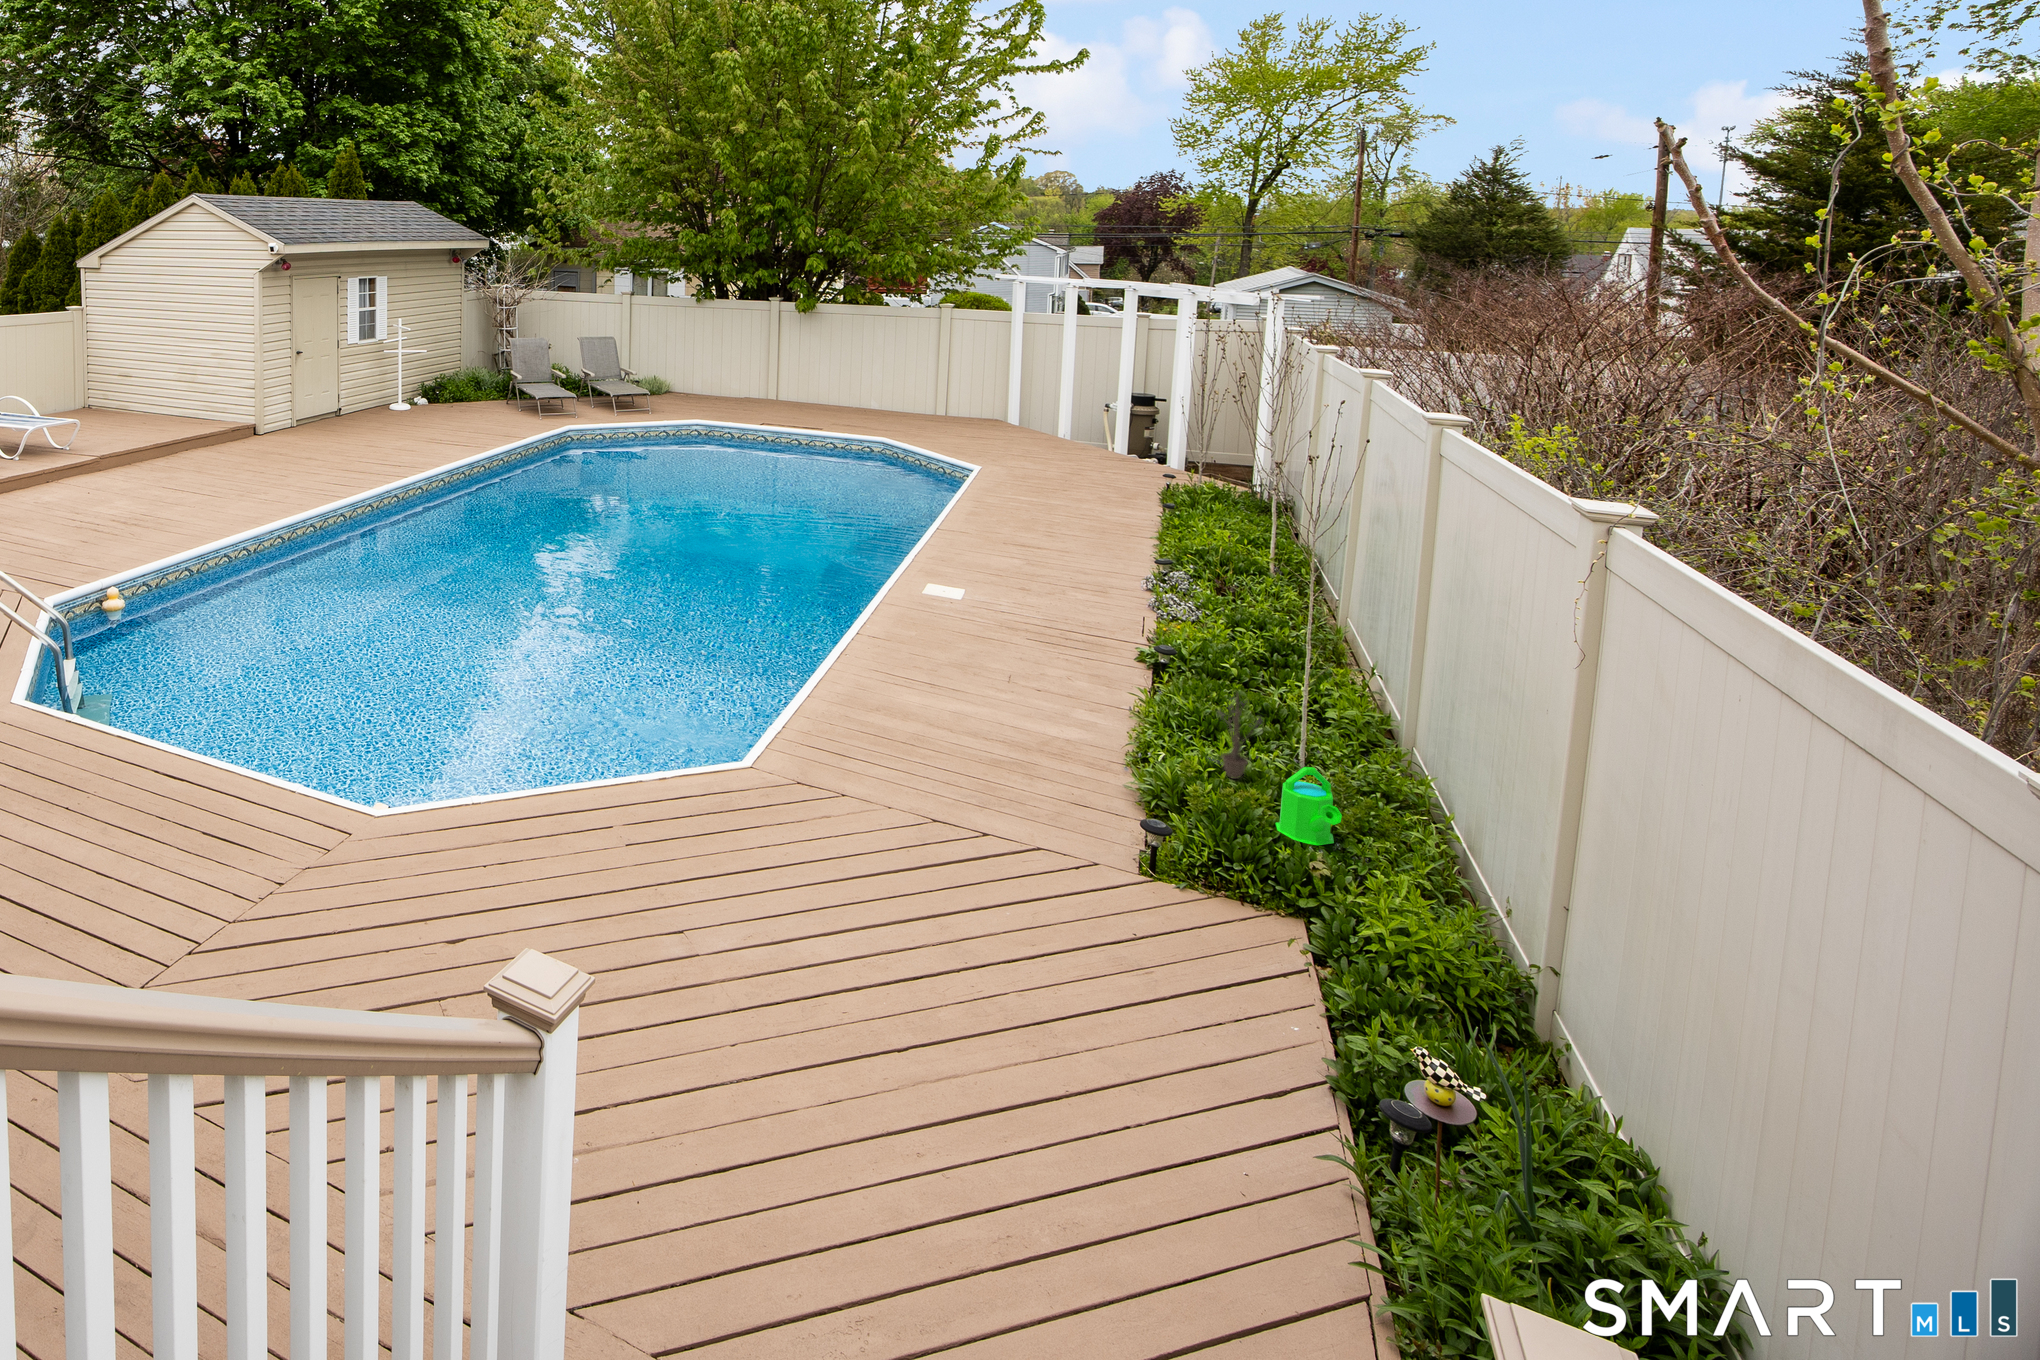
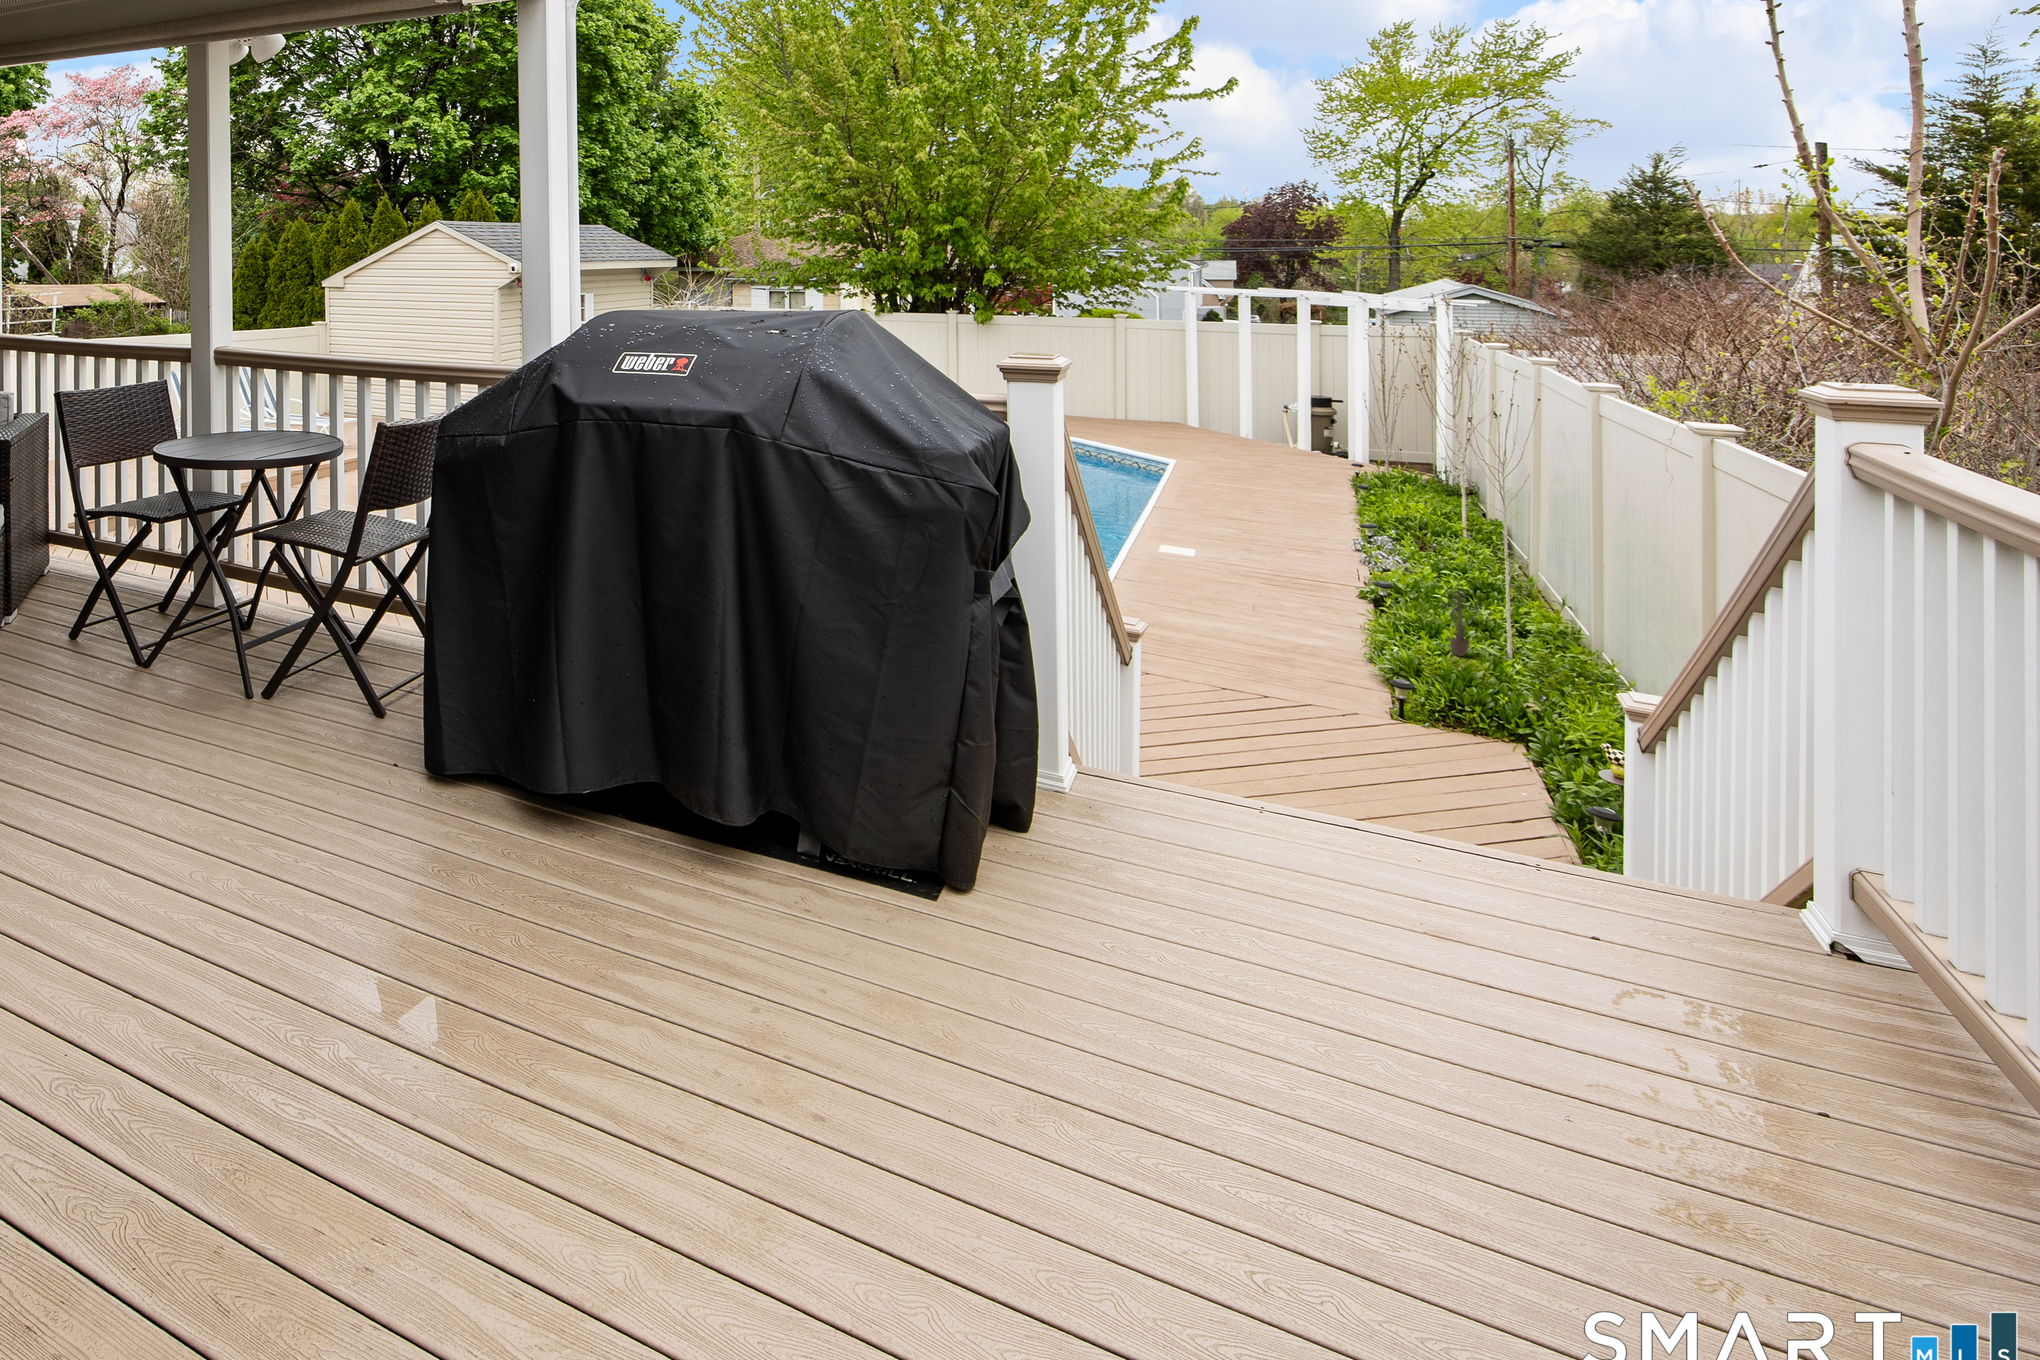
watering can: present [1275,767,1342,846] -> none [1499,632,1554,690]

